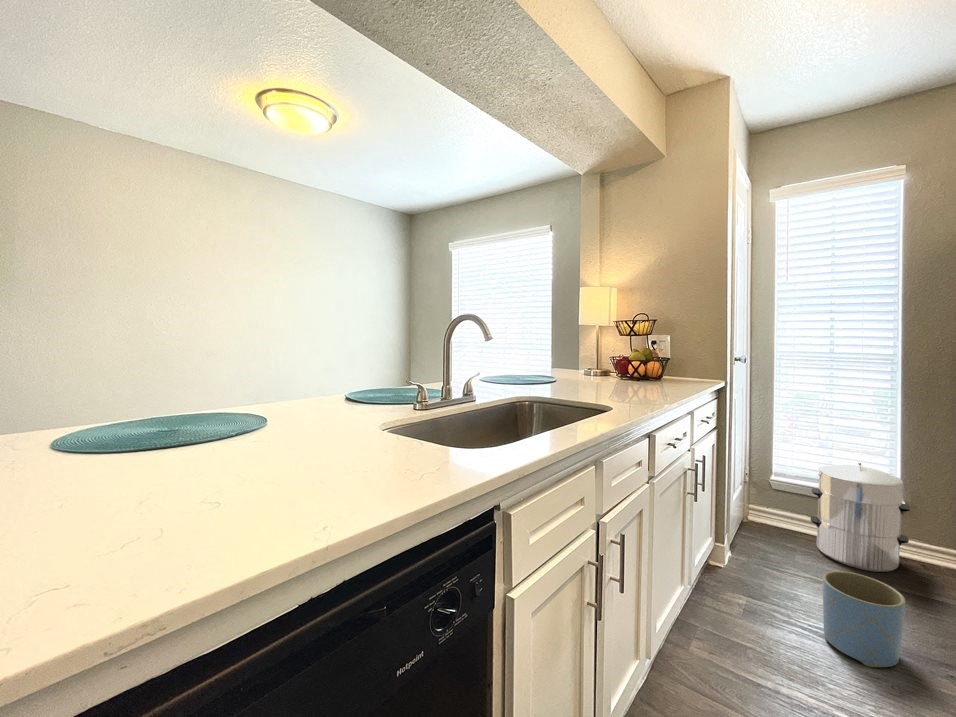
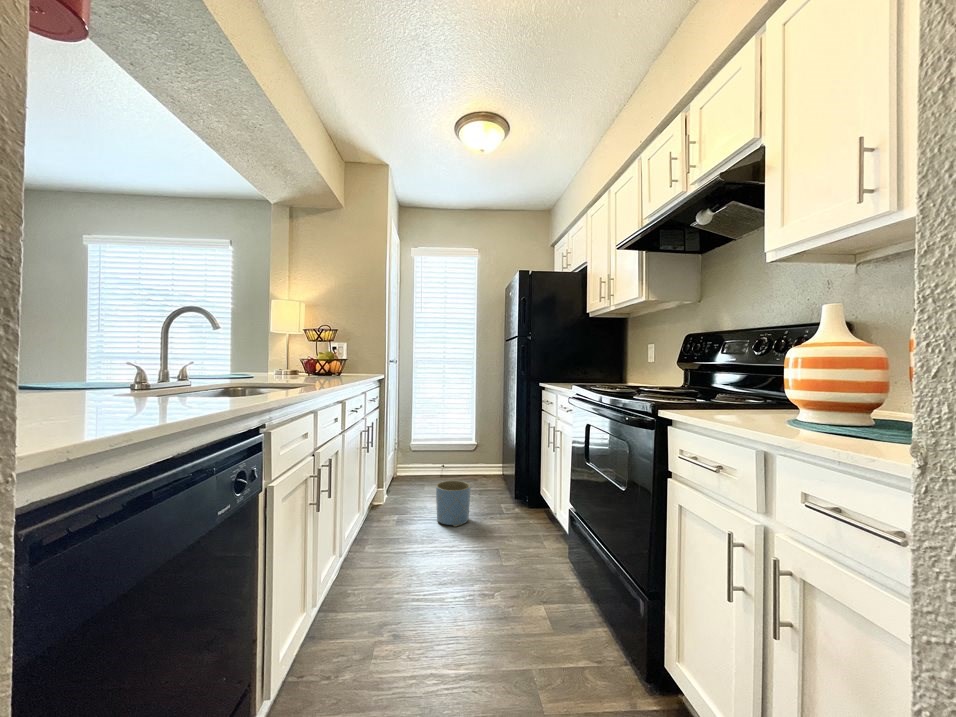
waste bin: present [811,462,910,572] -> none [433,423,478,487]

